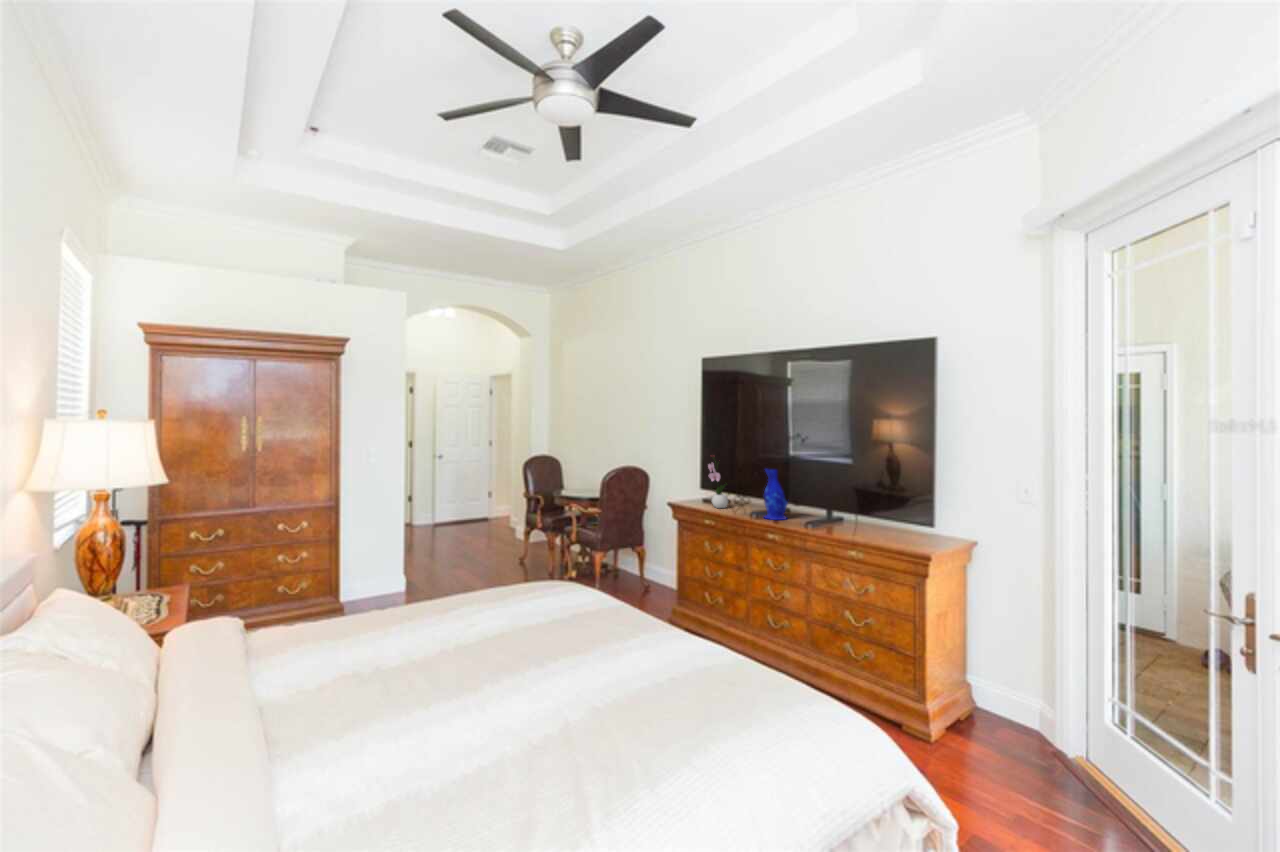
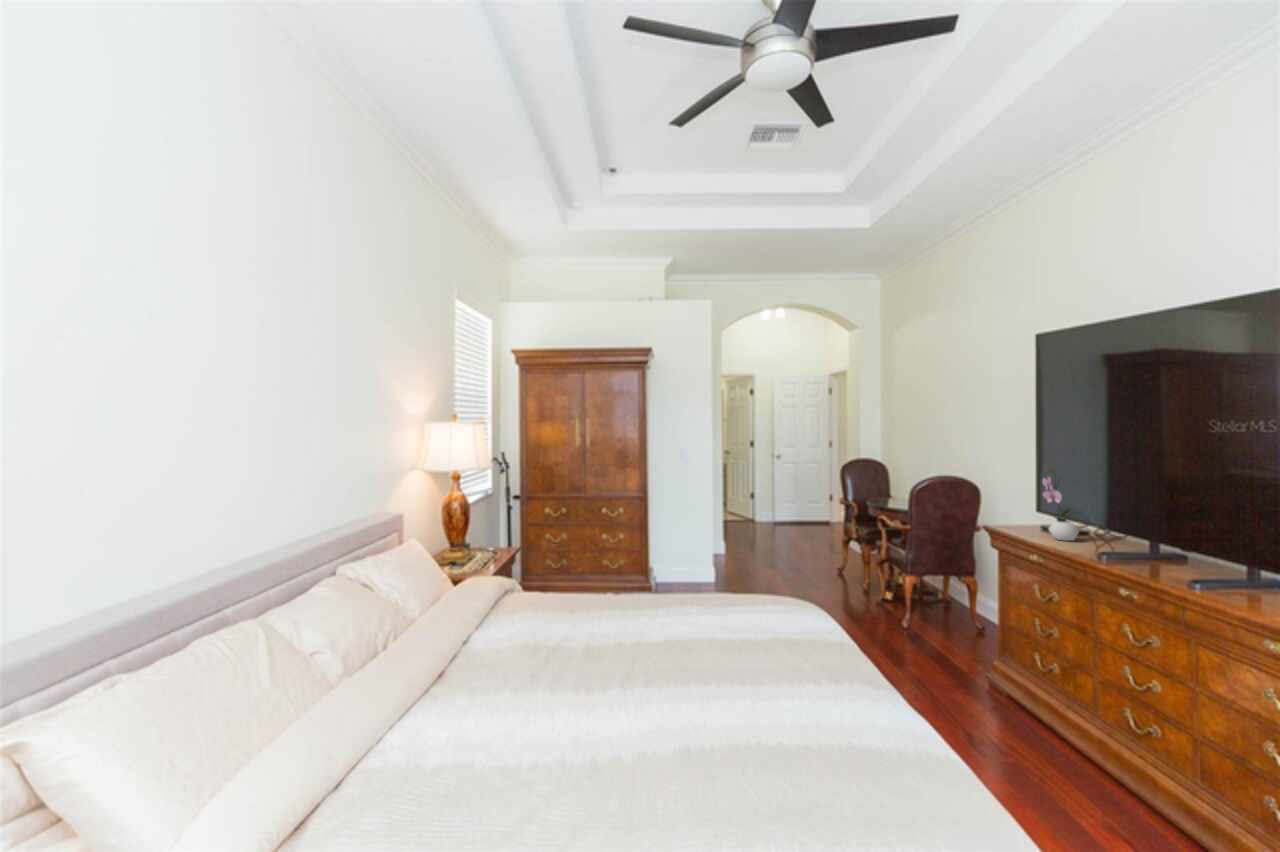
vase: present [764,469,788,520] -> none [1132,488,1185,571]

